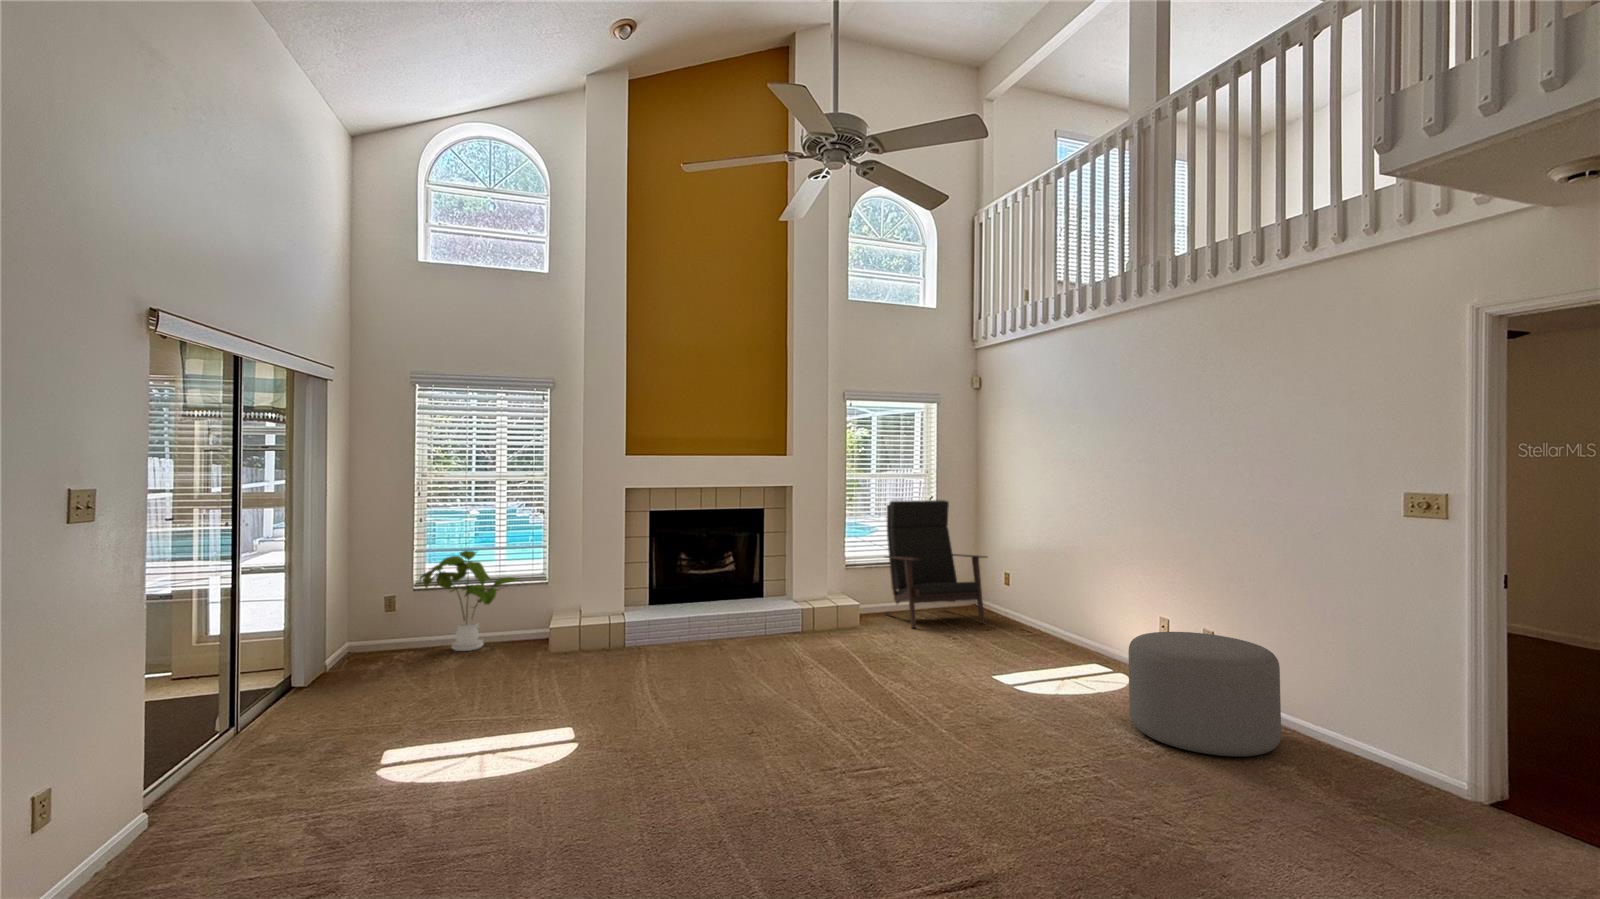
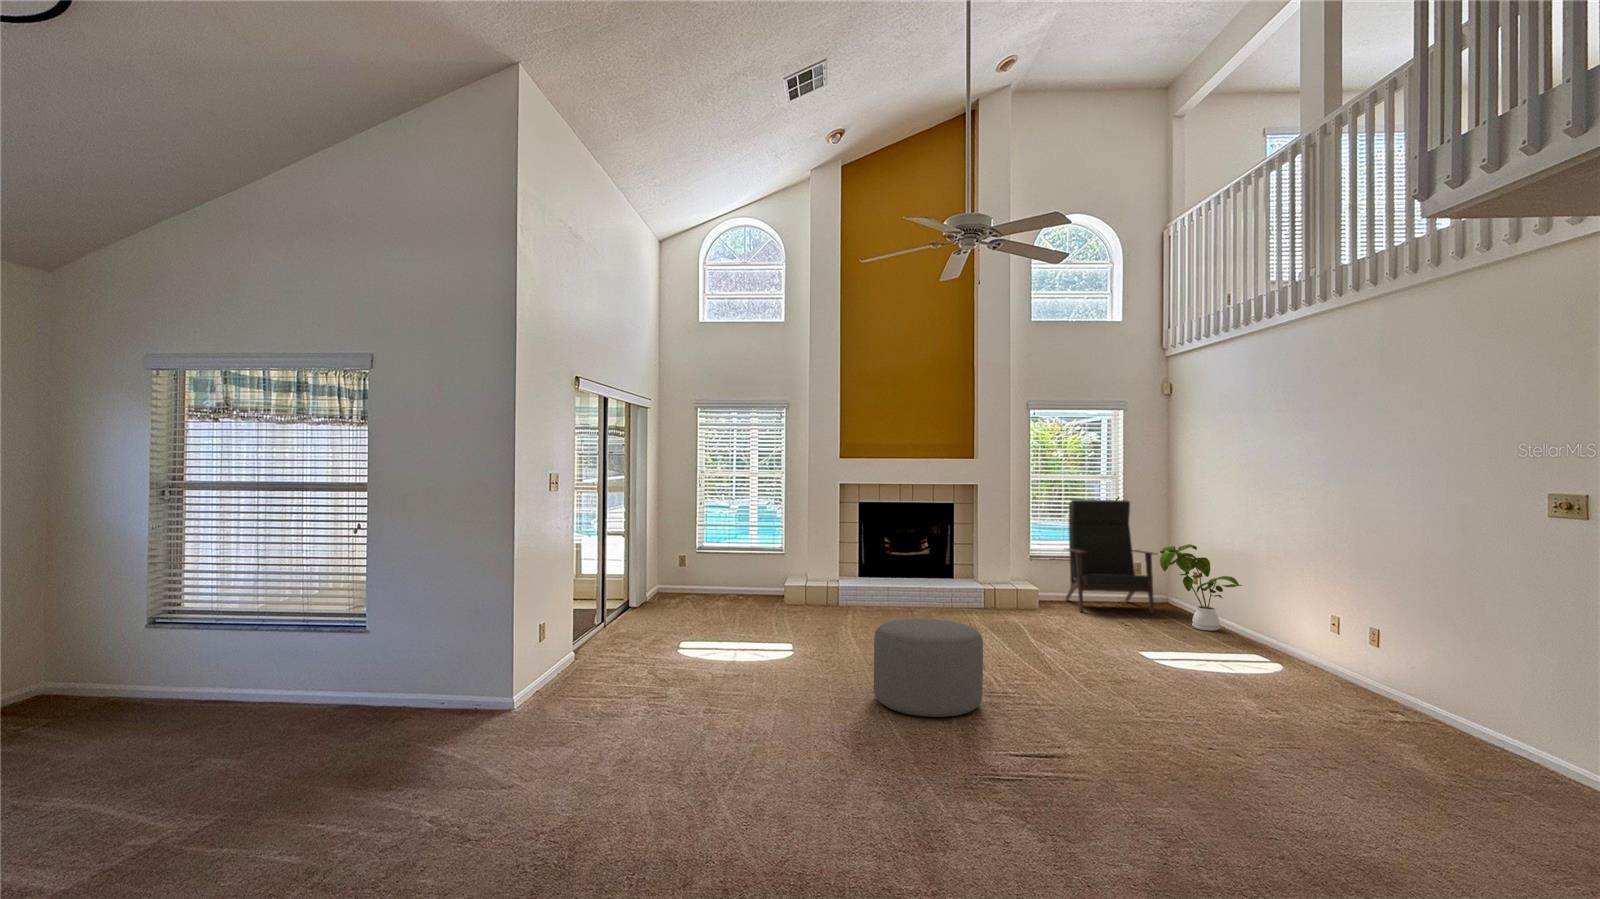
house plant: present [420,550,518,651] -> present [1160,544,1242,631]
ottoman: present [1129,632,1281,757] -> present [874,618,983,717]

